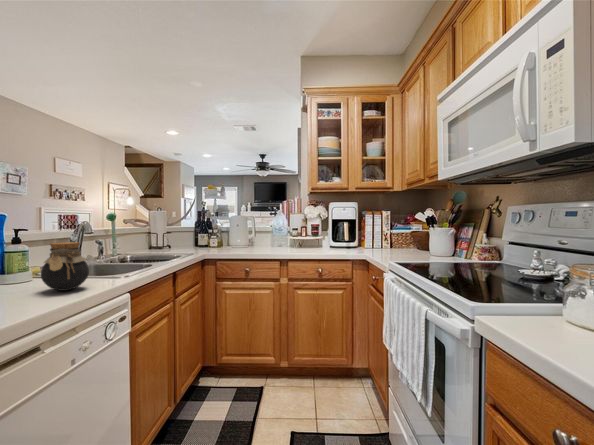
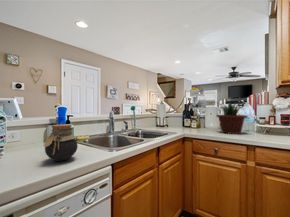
potted plant: none [237,210,282,250] -> present [217,103,247,134]

